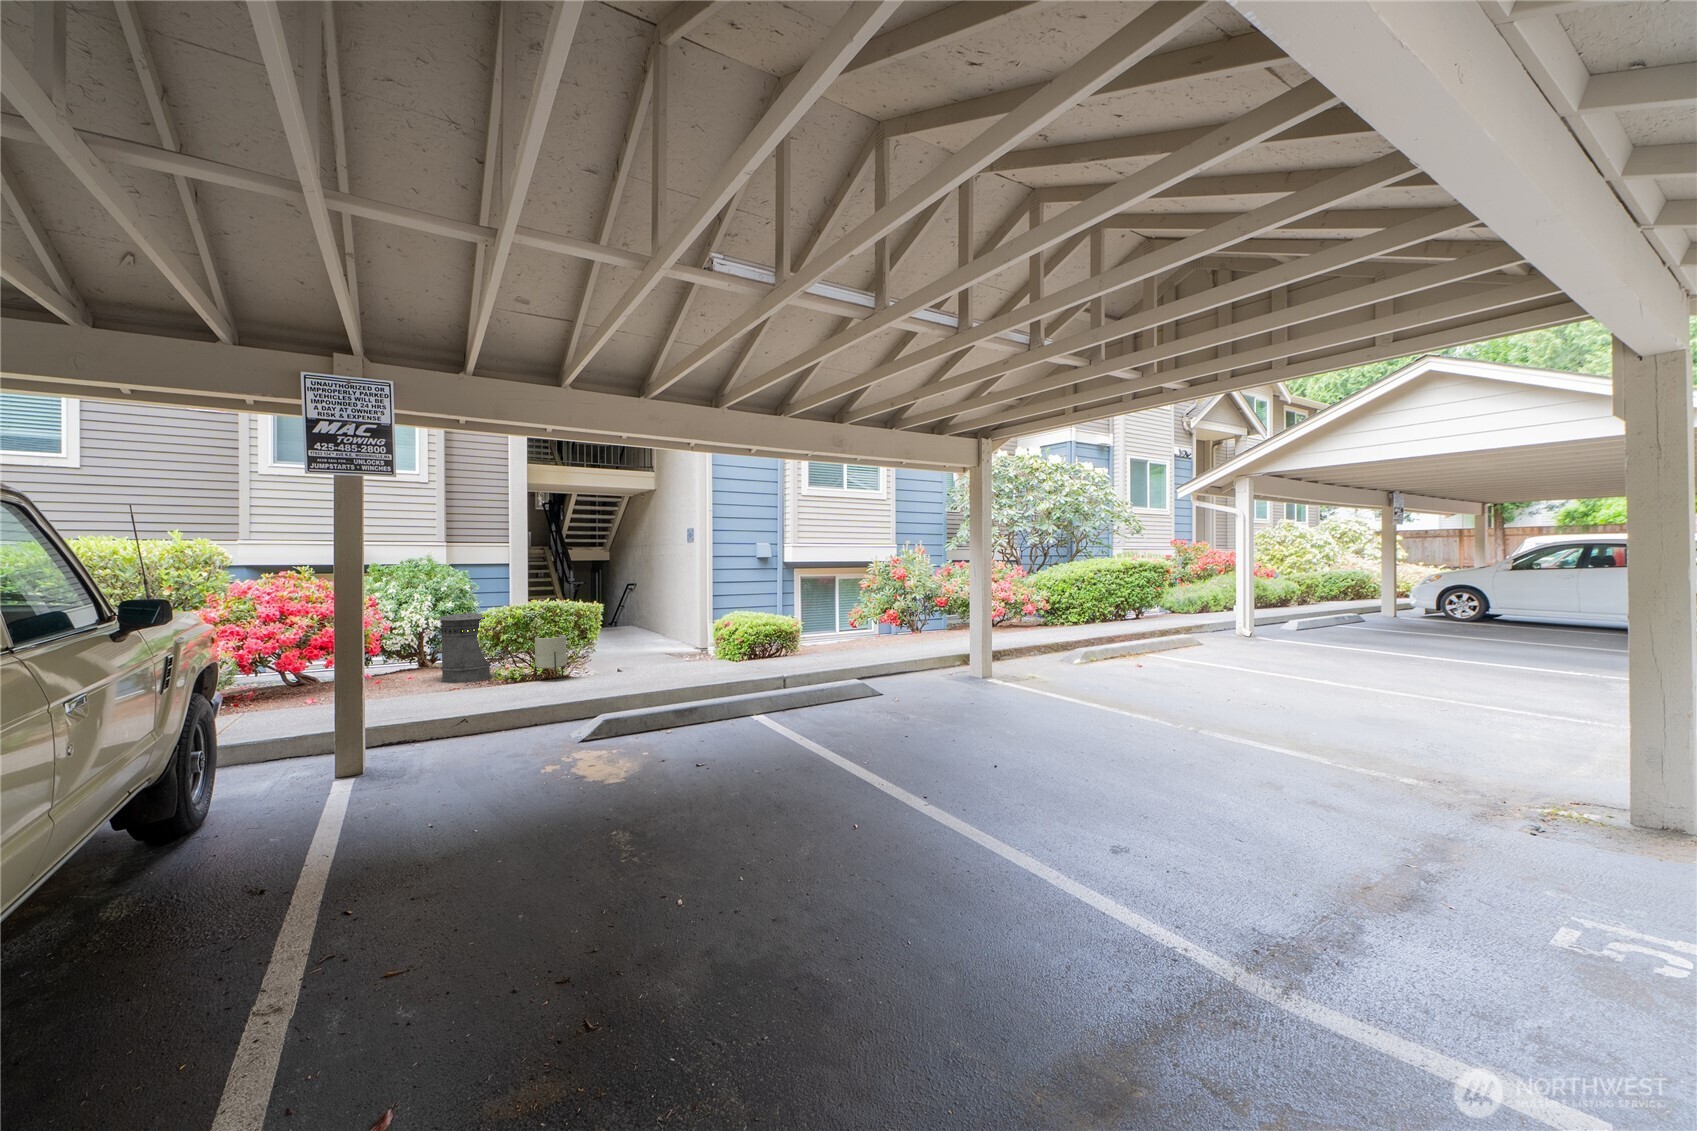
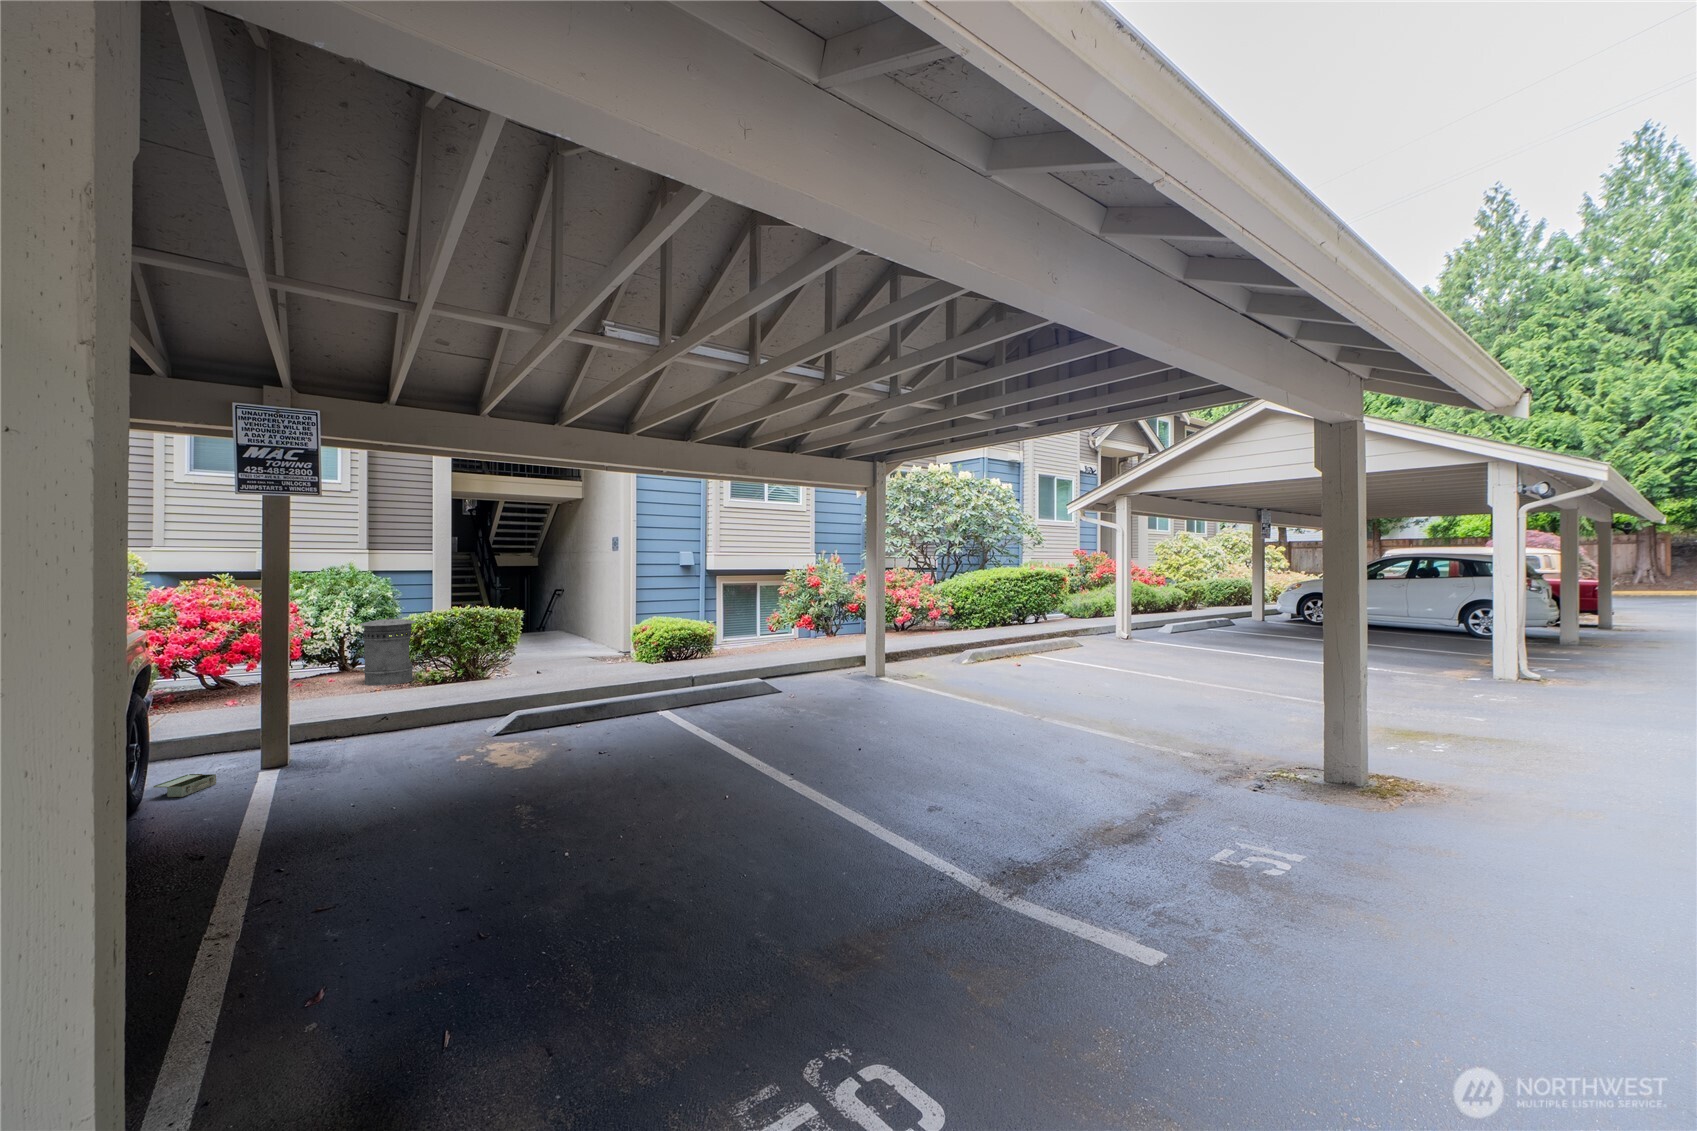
planter: present [535,635,567,681] -> none [457,639,488,683]
toolbox: none [227,780,292,806] -> present [154,774,216,797]

